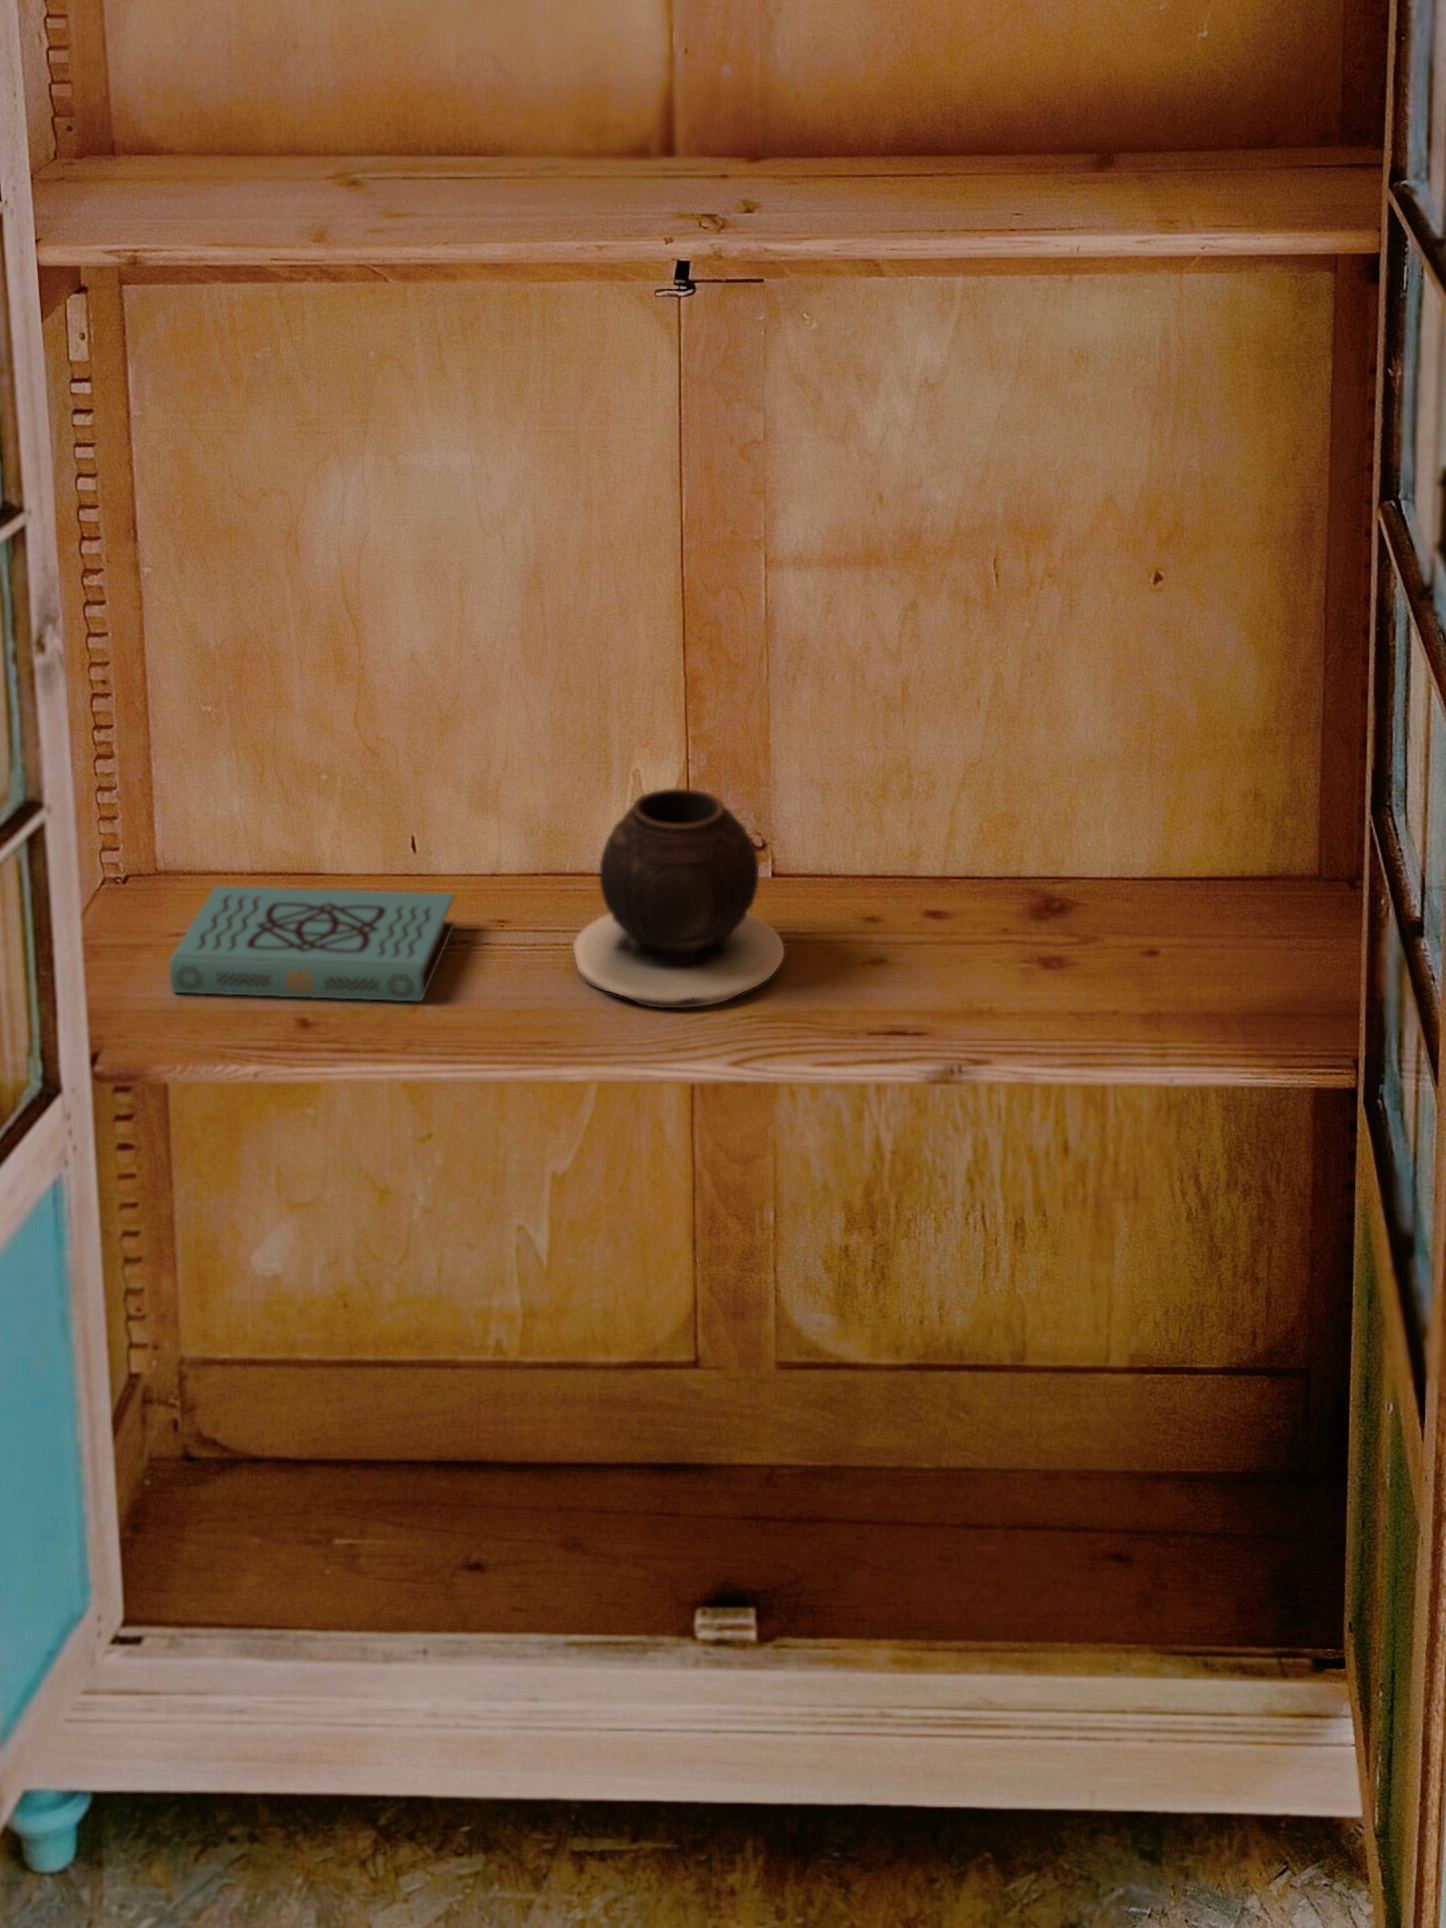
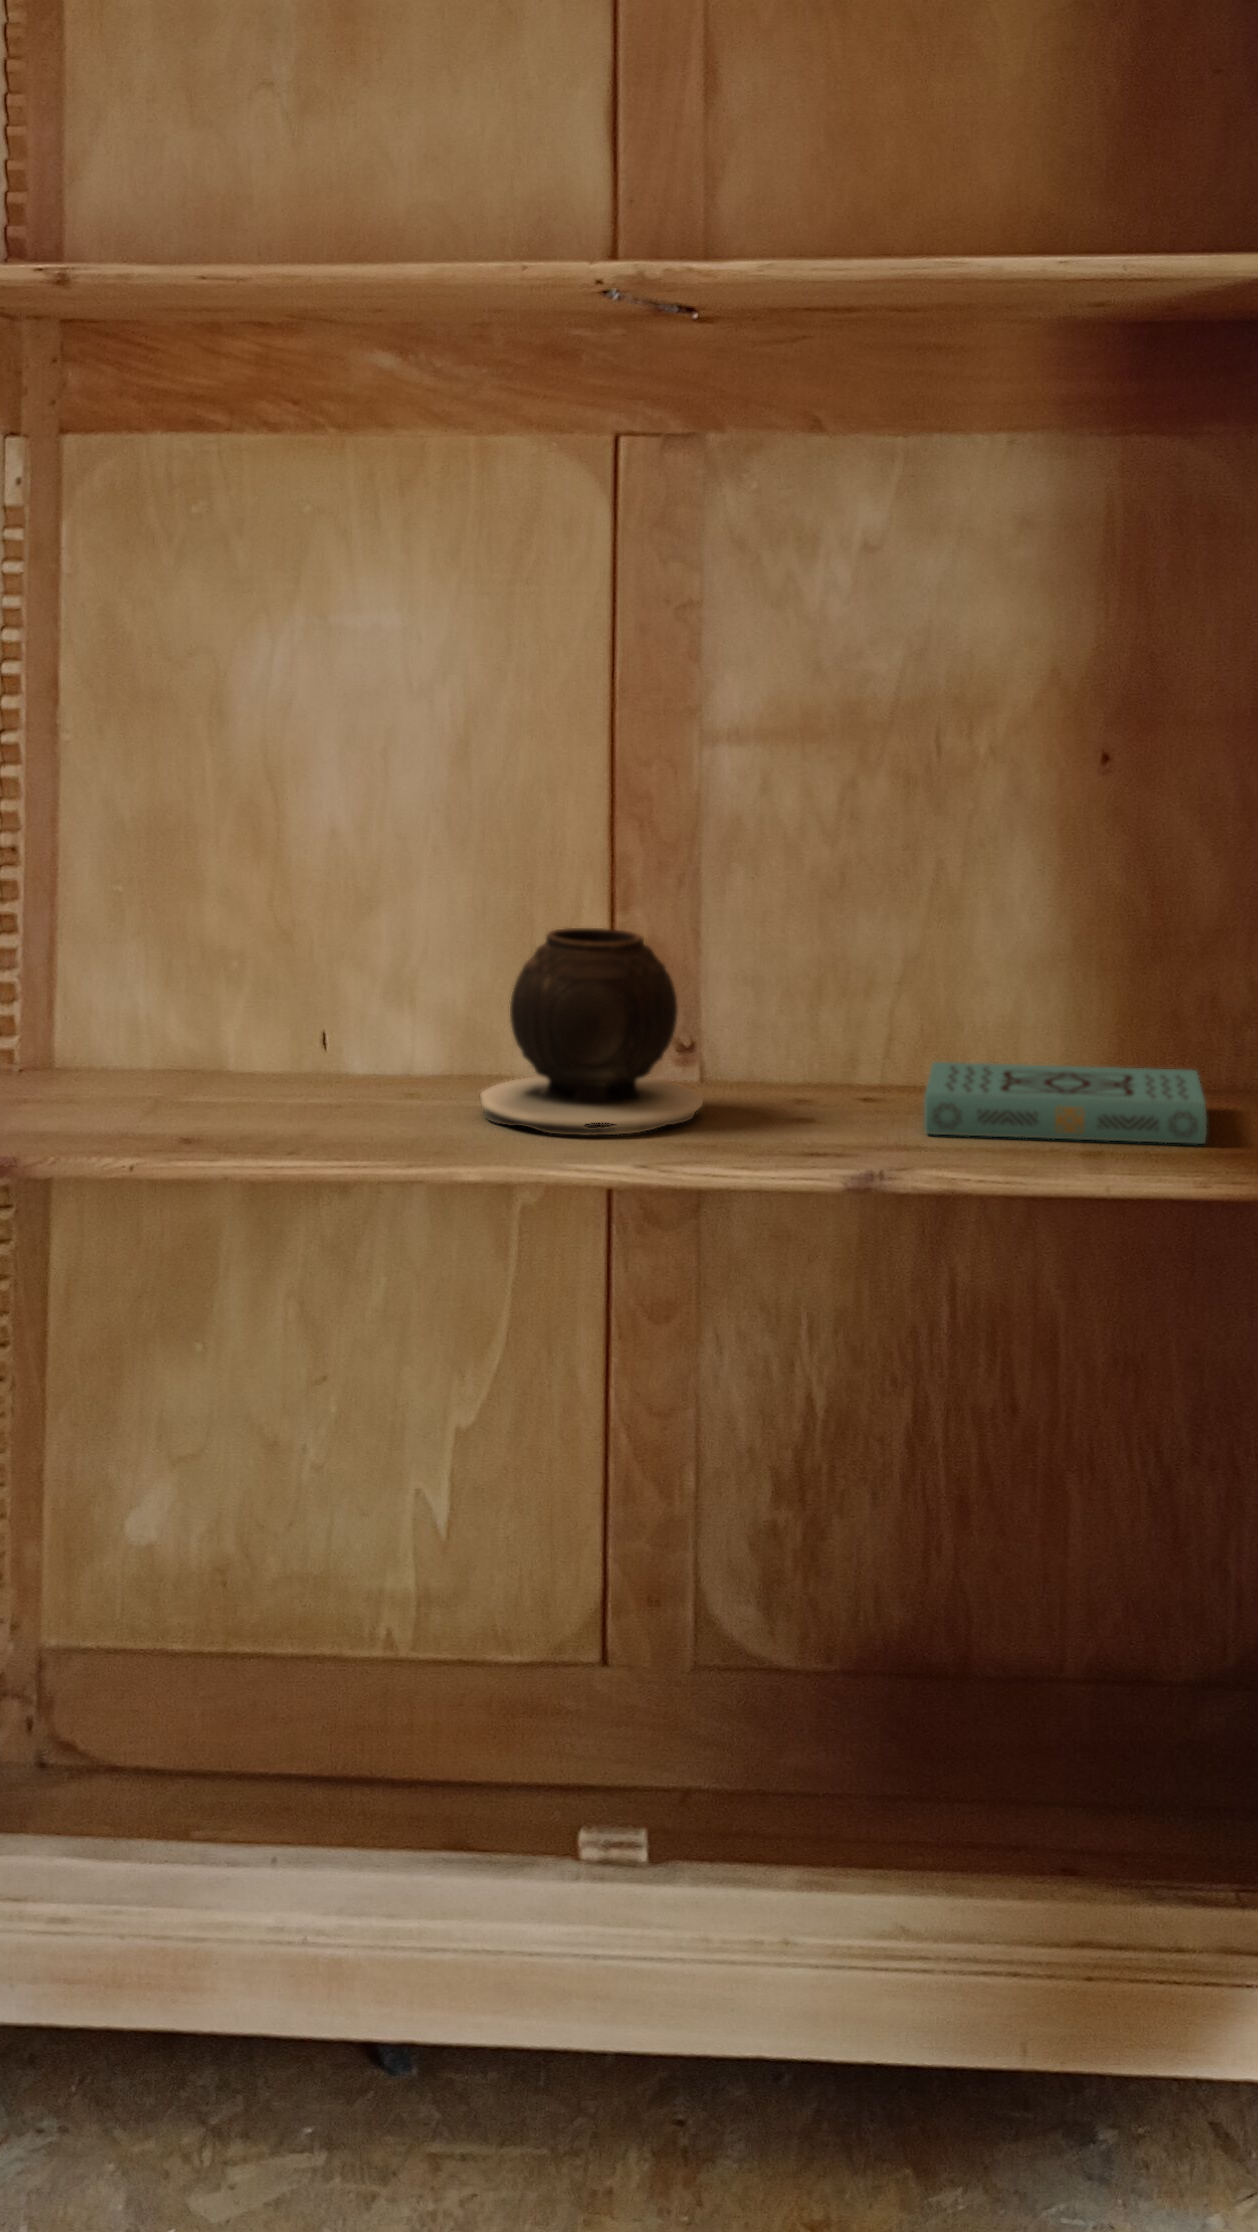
book: present [170,886,454,1001] -> present [924,1062,1207,1144]

